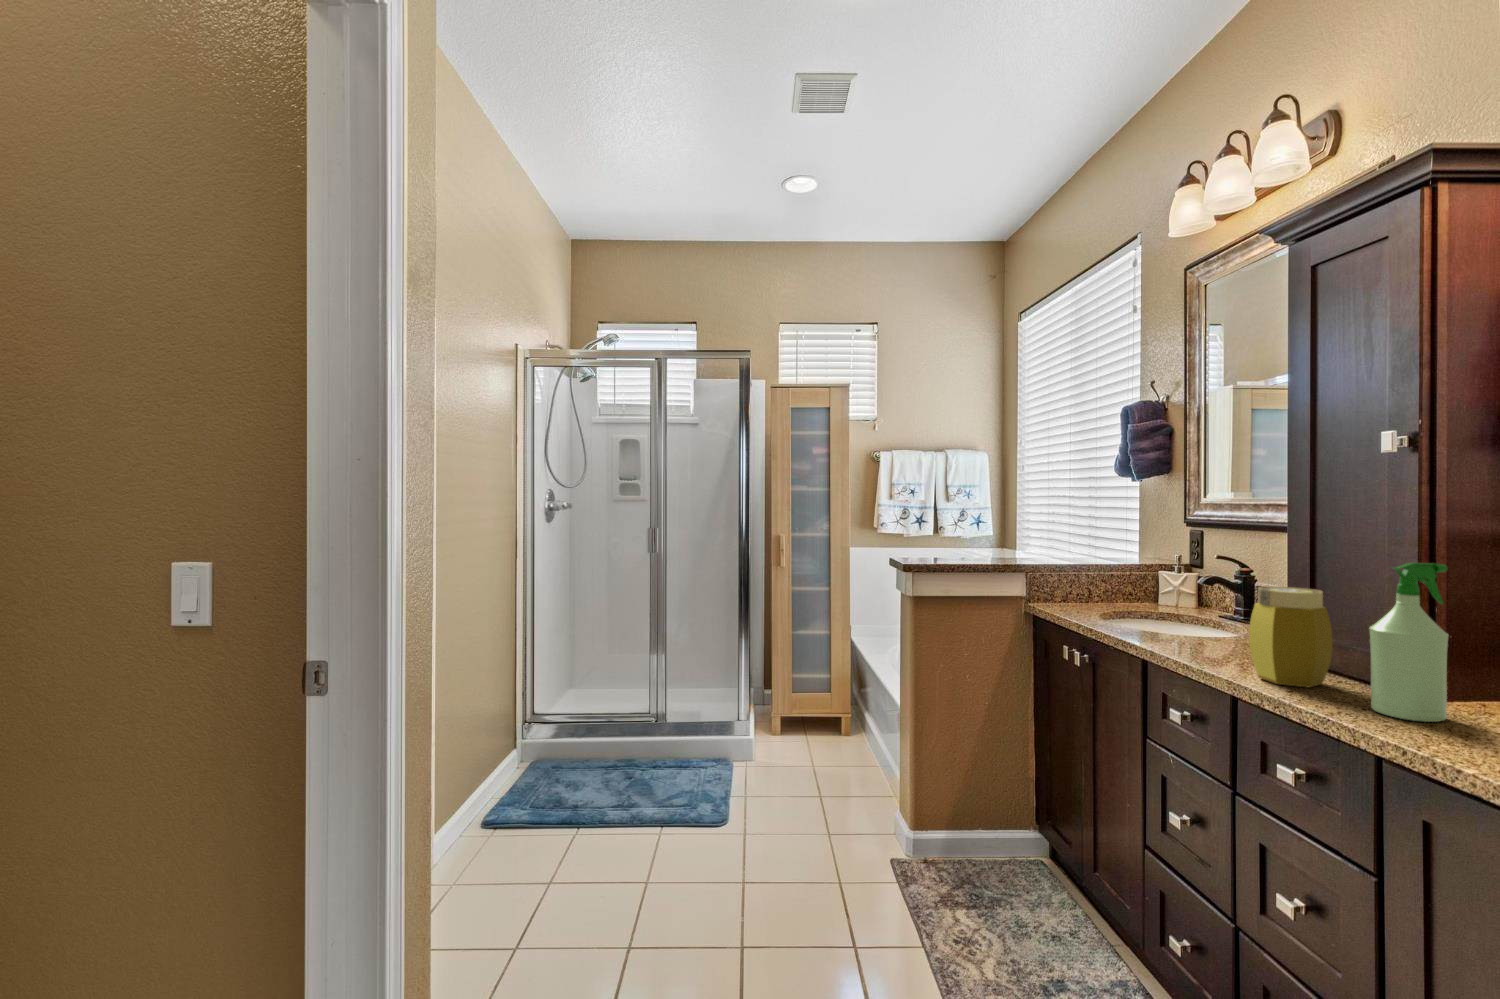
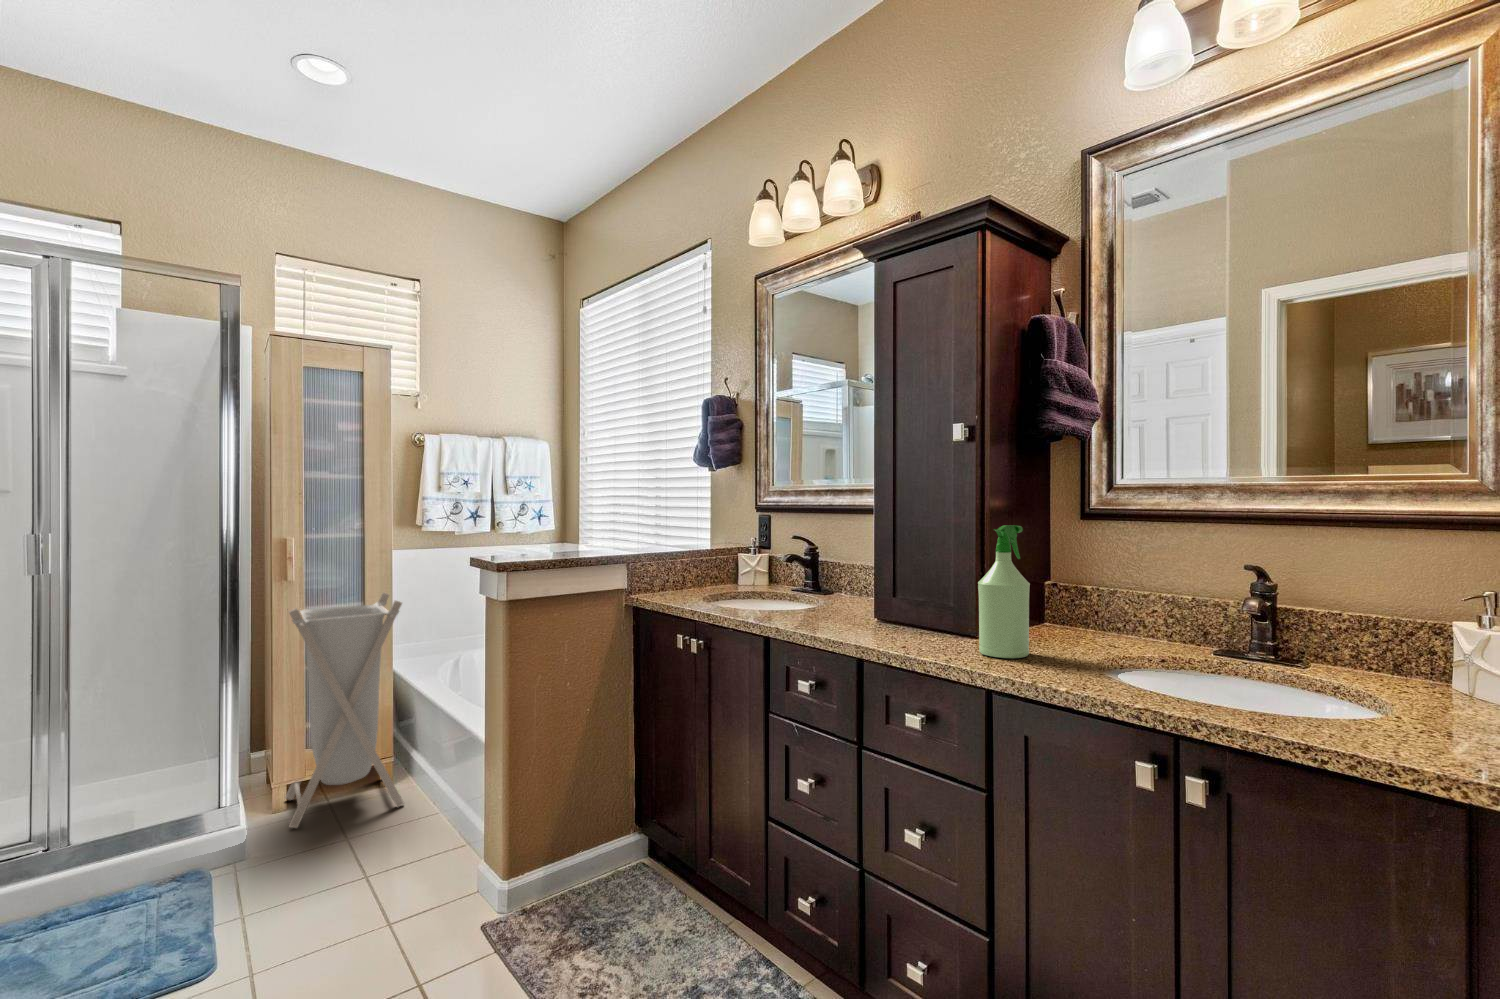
laundry hamper: none [773,581,853,758] -> present [285,593,404,828]
jar: present [1249,586,1333,687] -> none [875,555,933,644]

